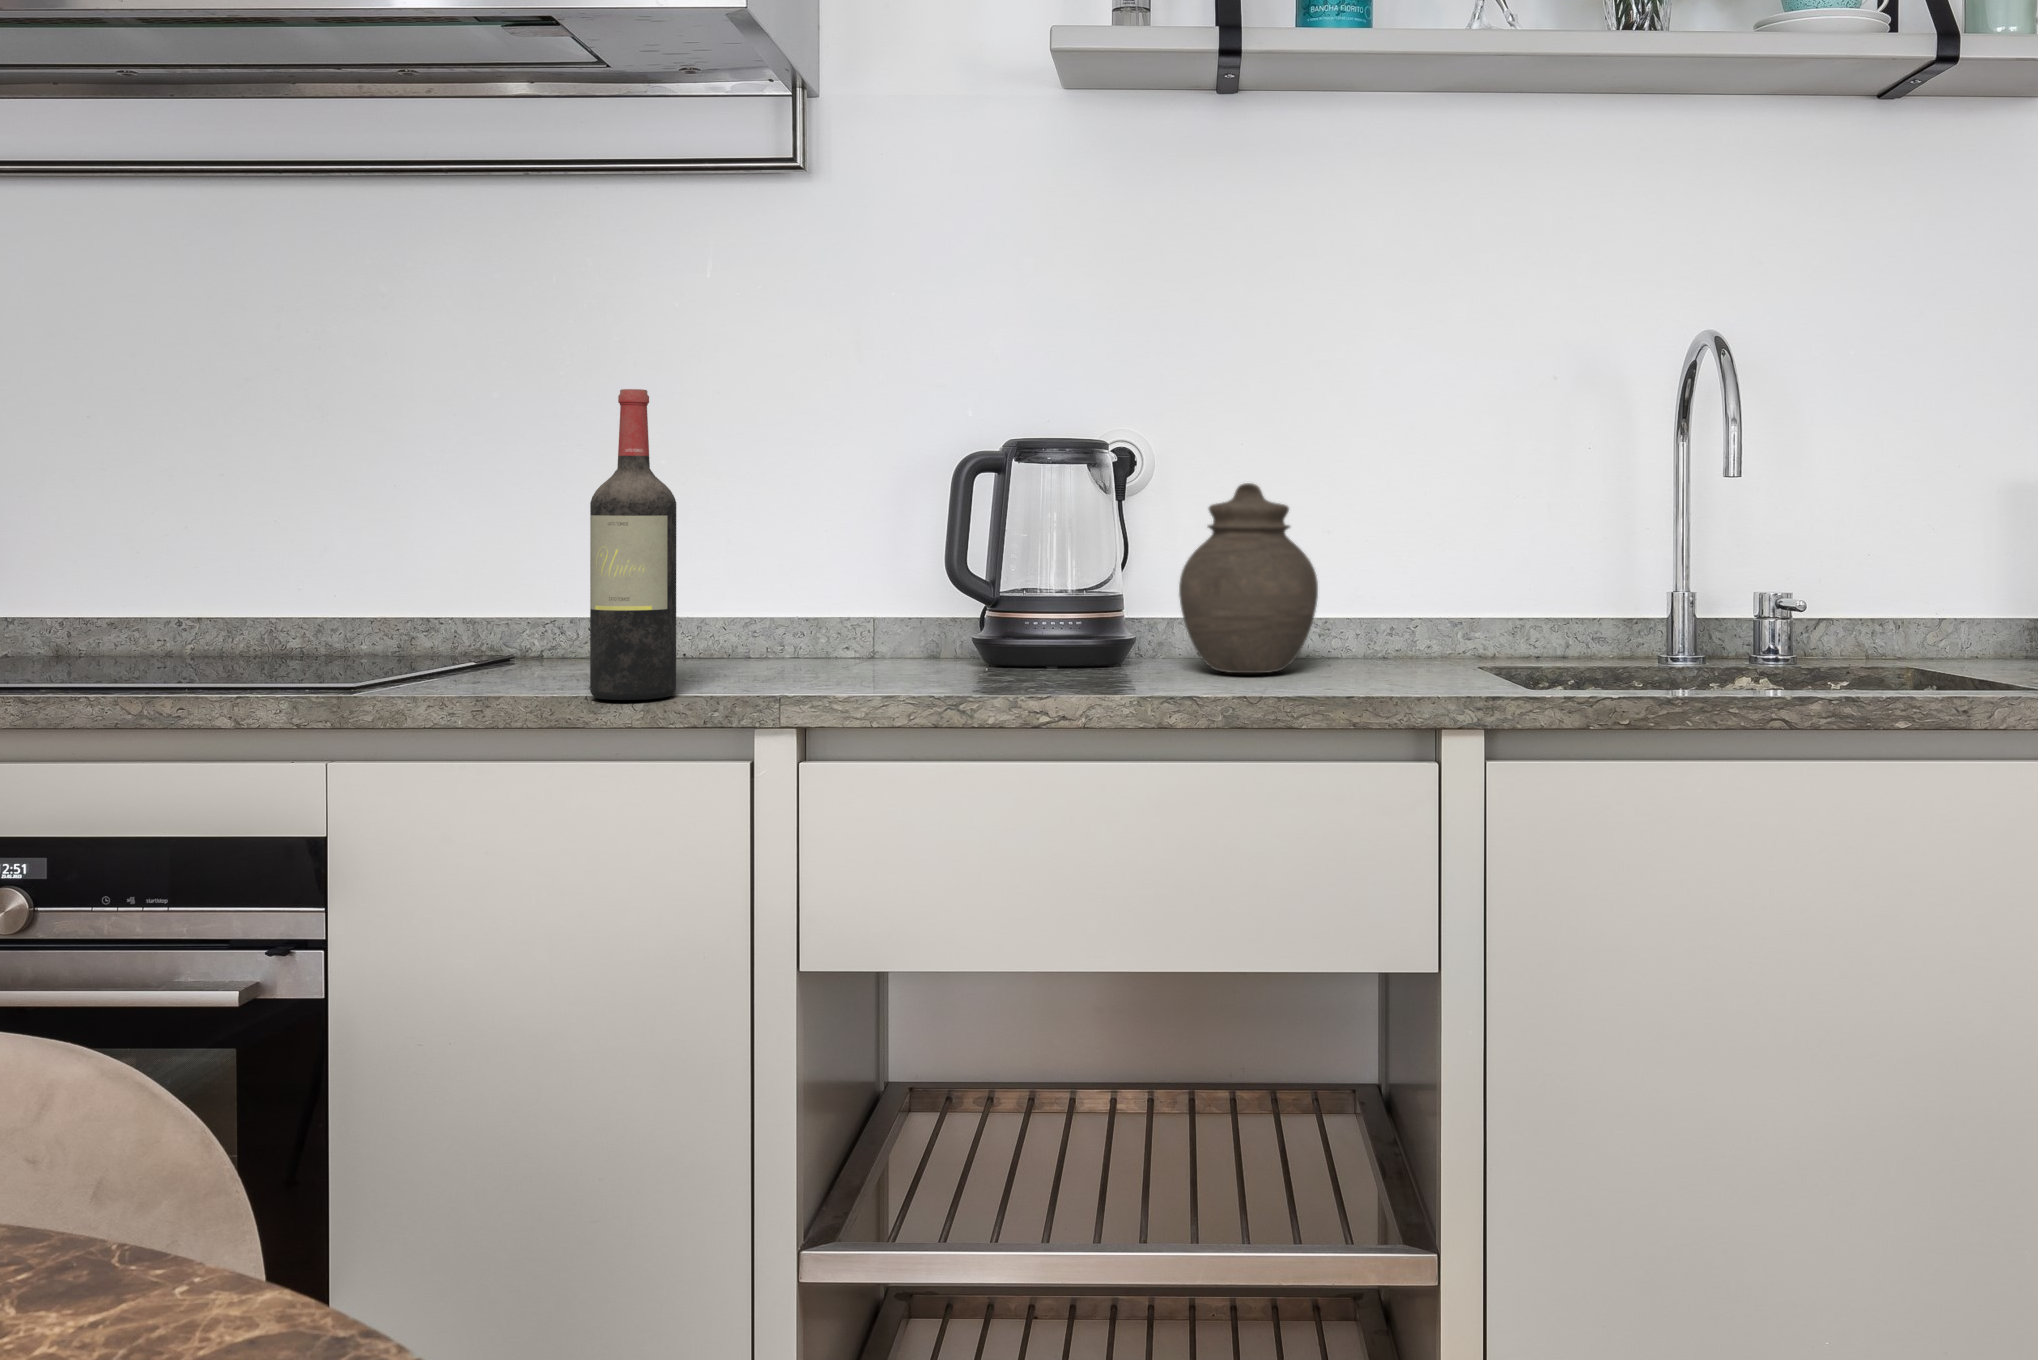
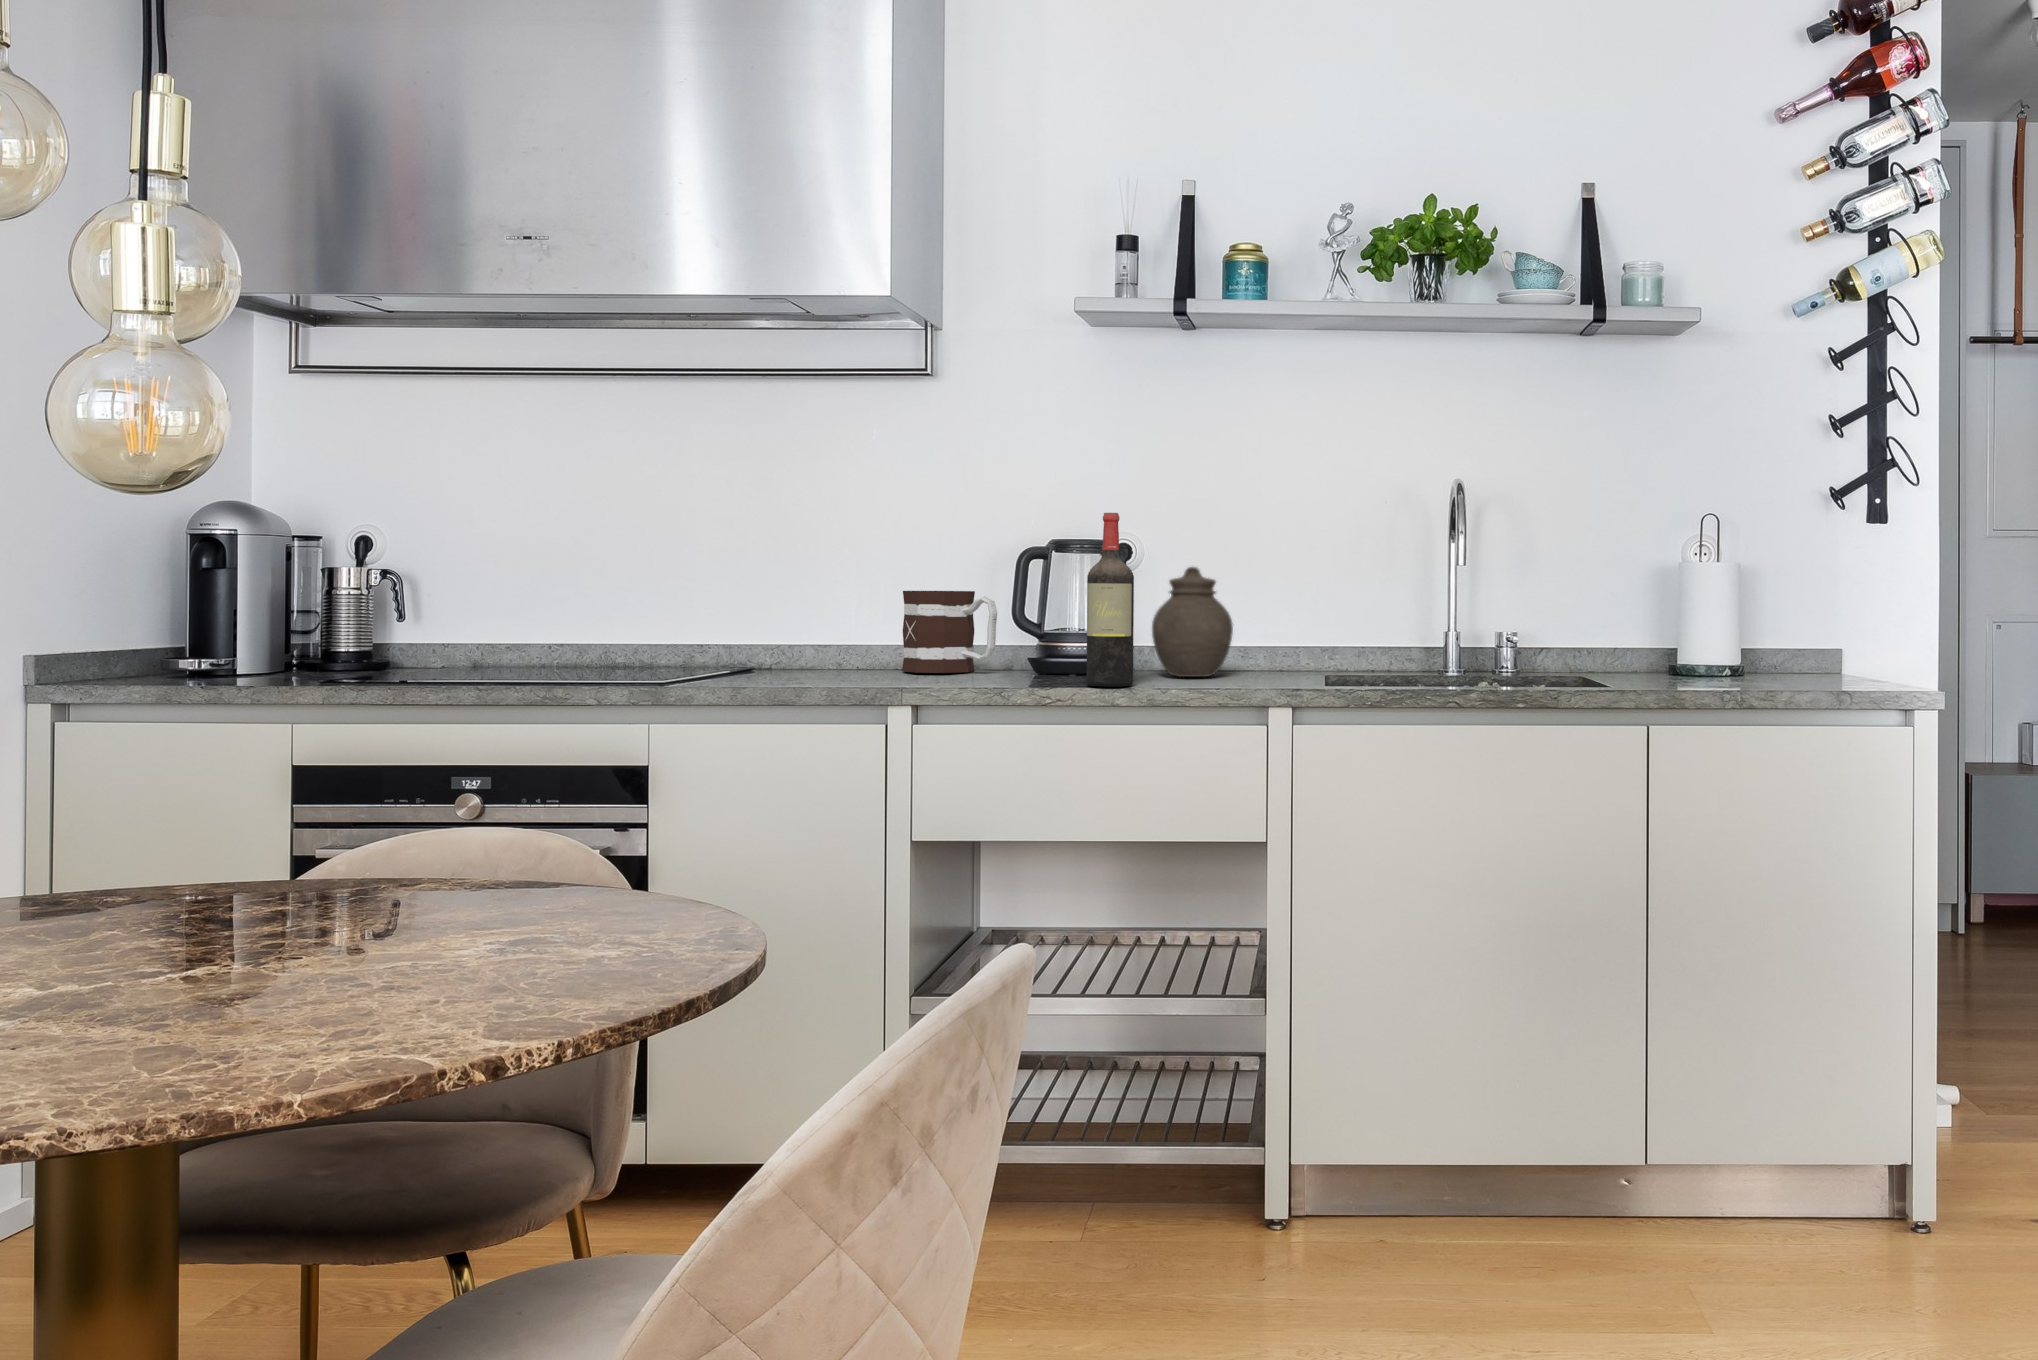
wine bottle: present [590,389,676,700] -> present [1087,513,1134,687]
mug: none [755,525,915,666] -> present [902,591,997,673]

